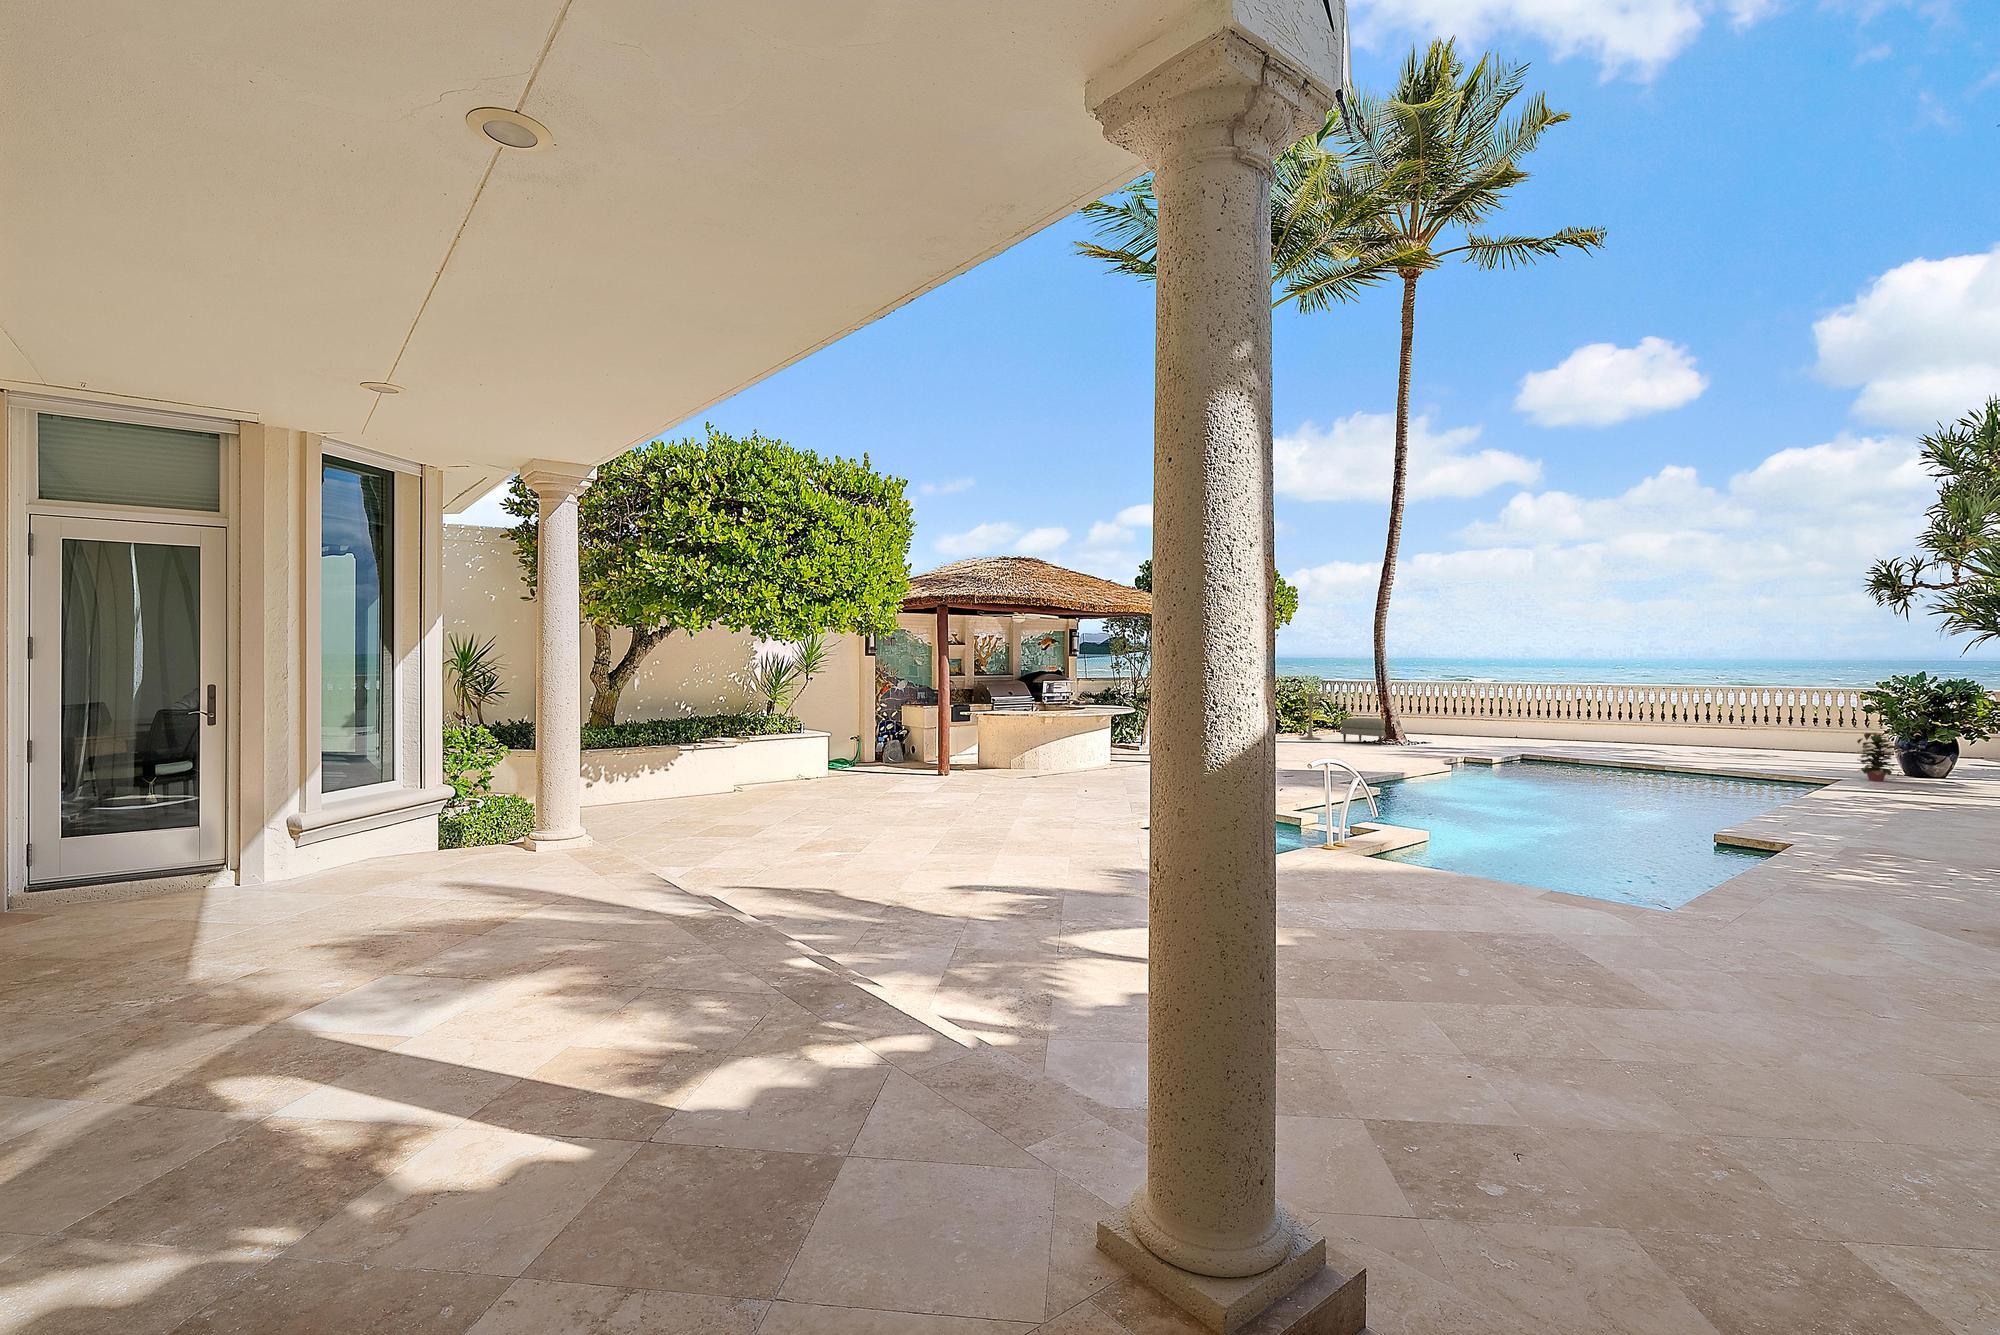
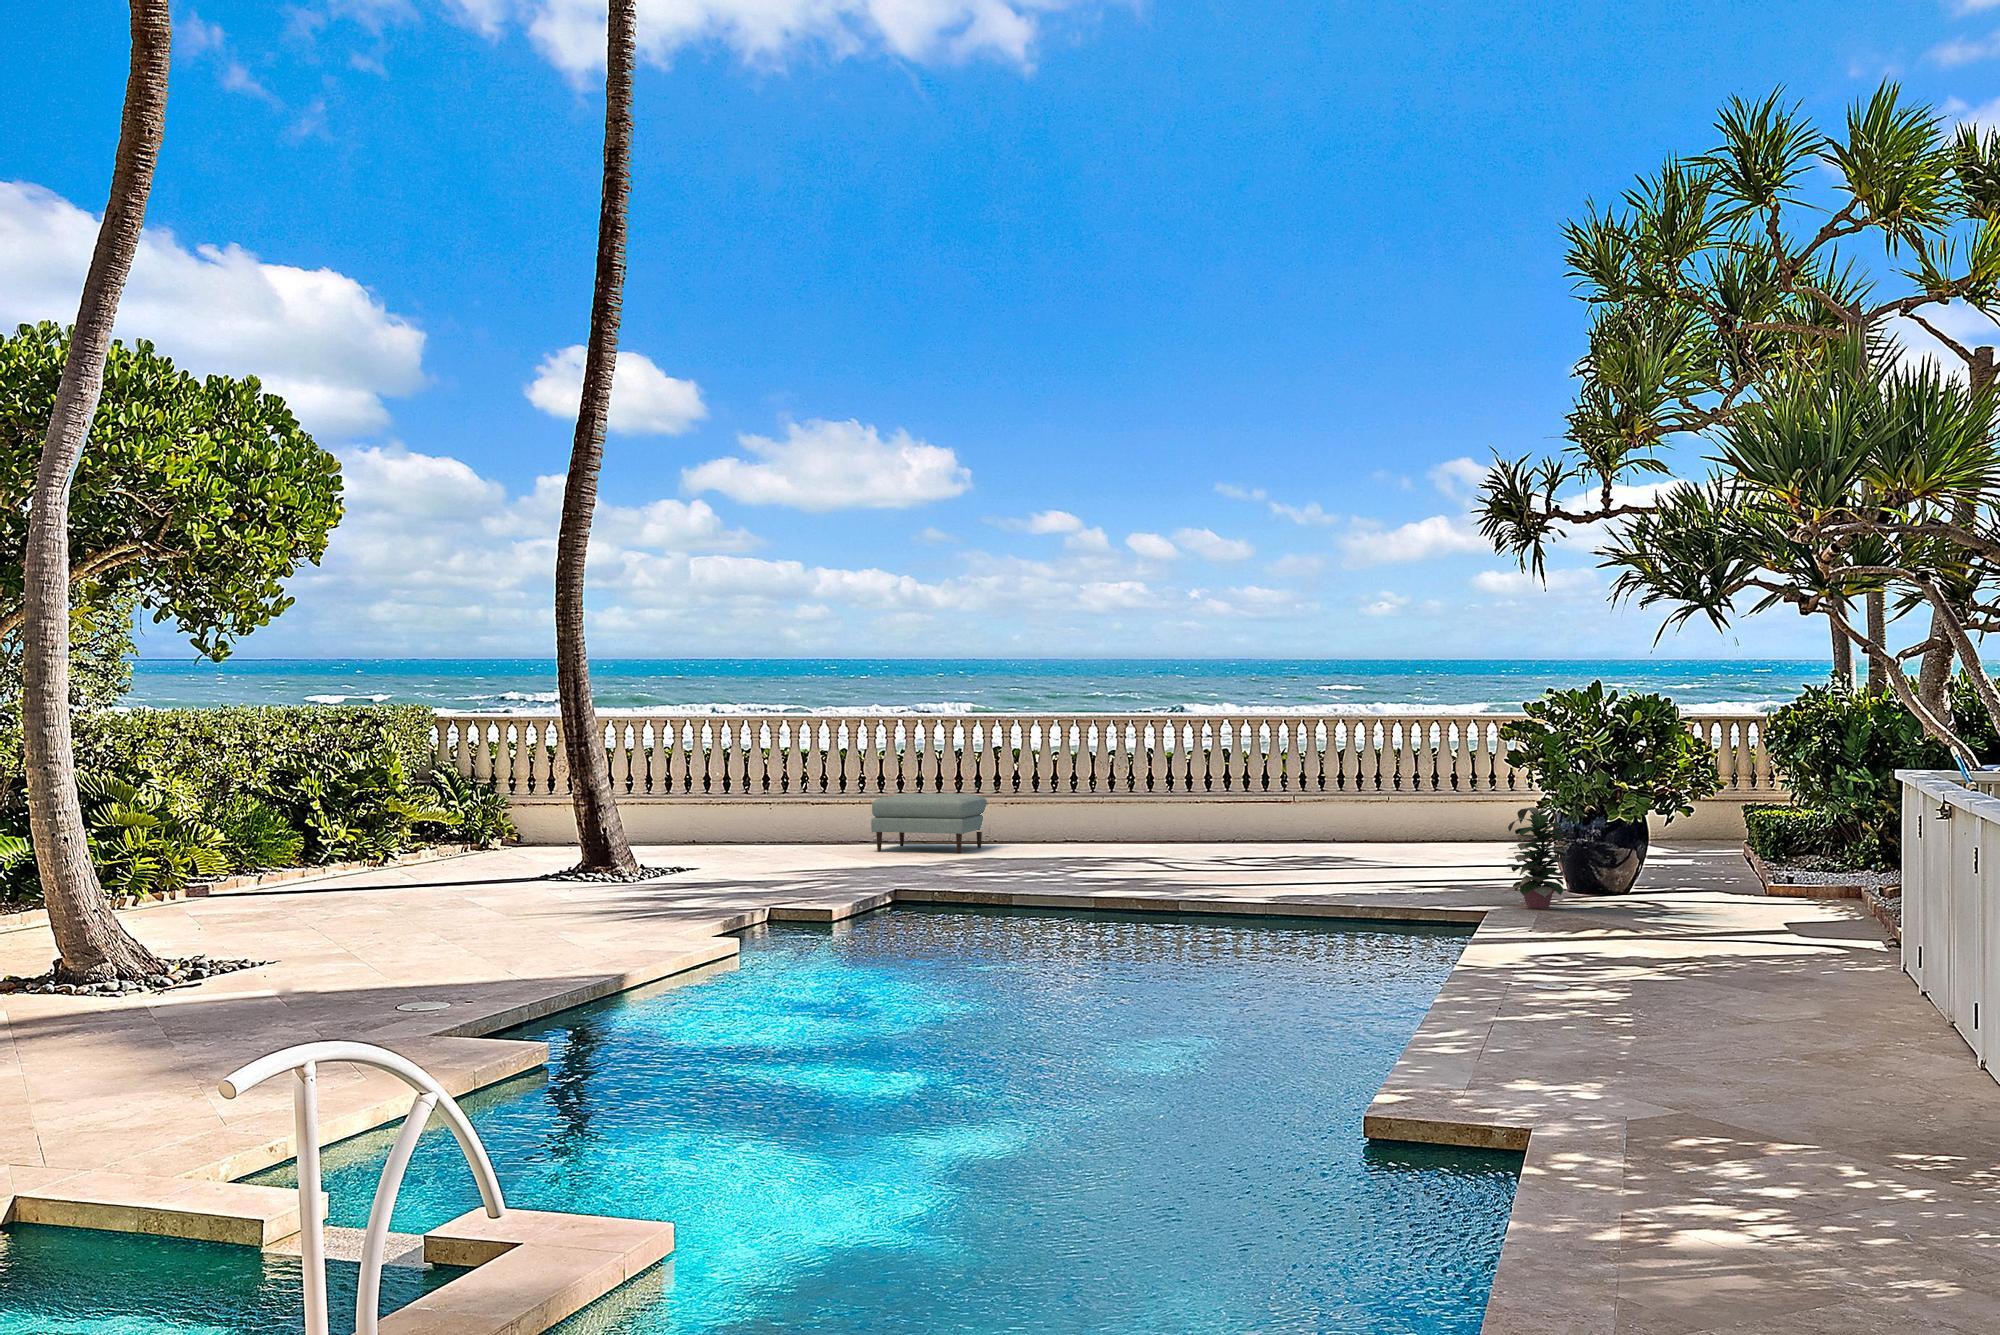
pedestal table: present [1295,694,1326,740] -> none [354,752,438,879]
ottoman: present [1341,718,1400,745] -> present [871,794,987,853]

